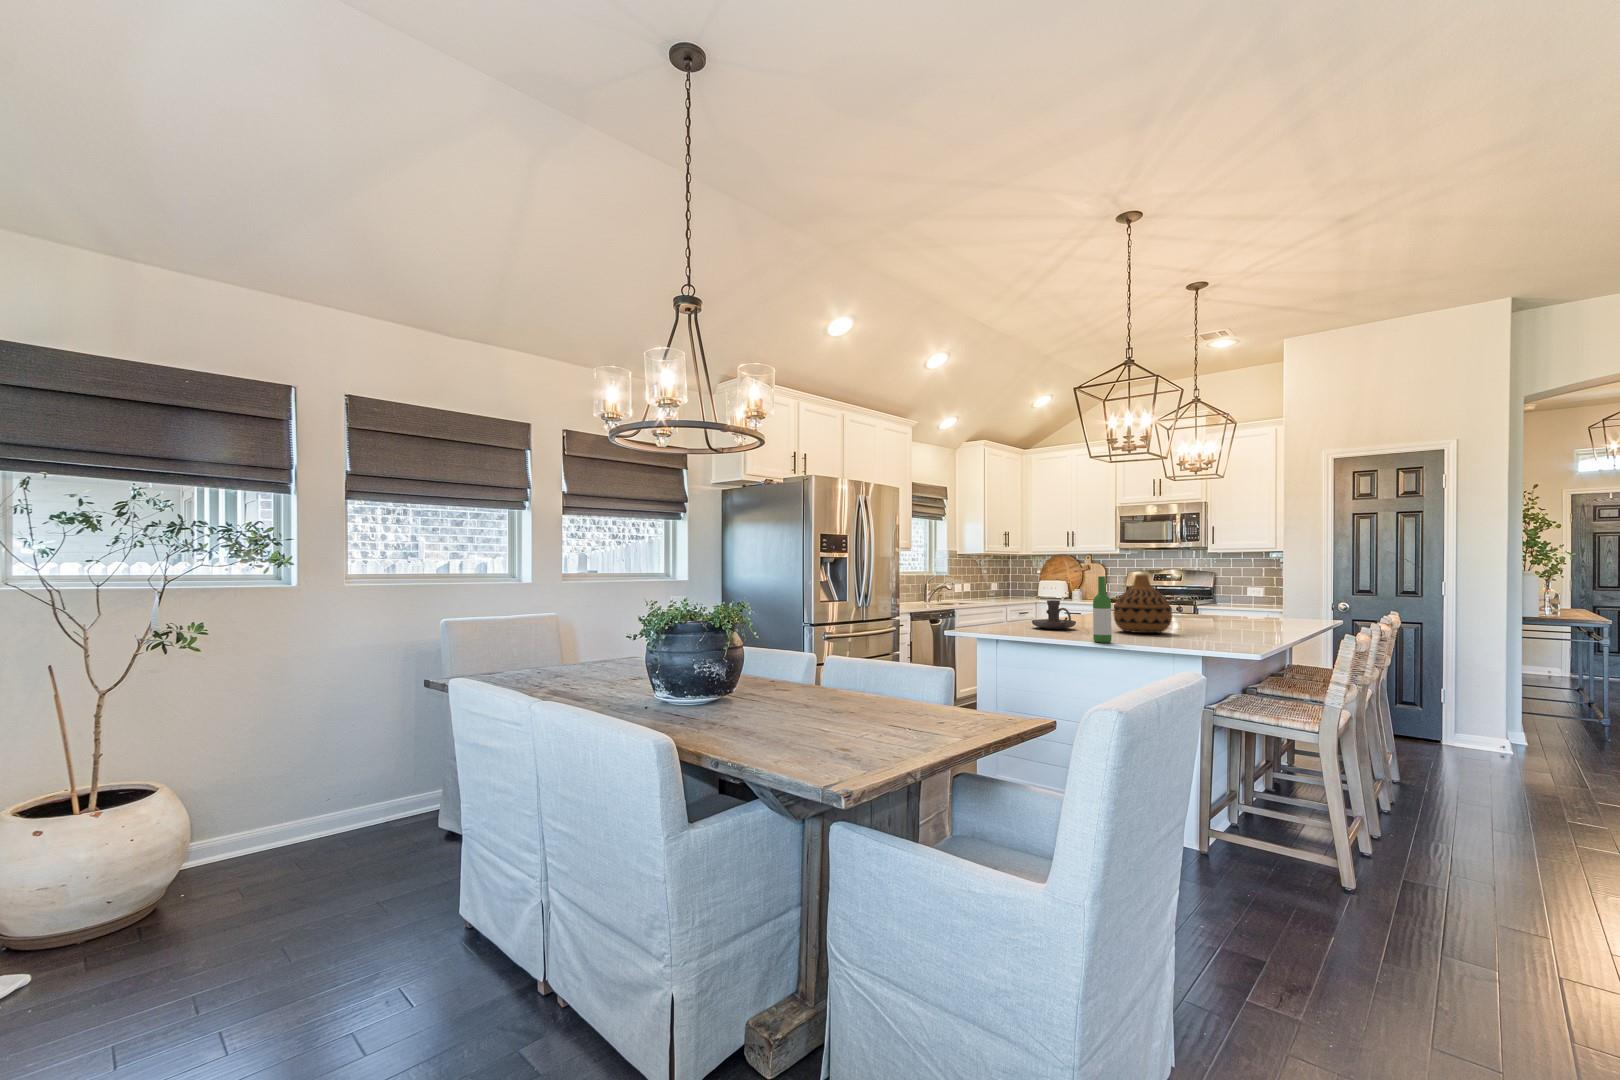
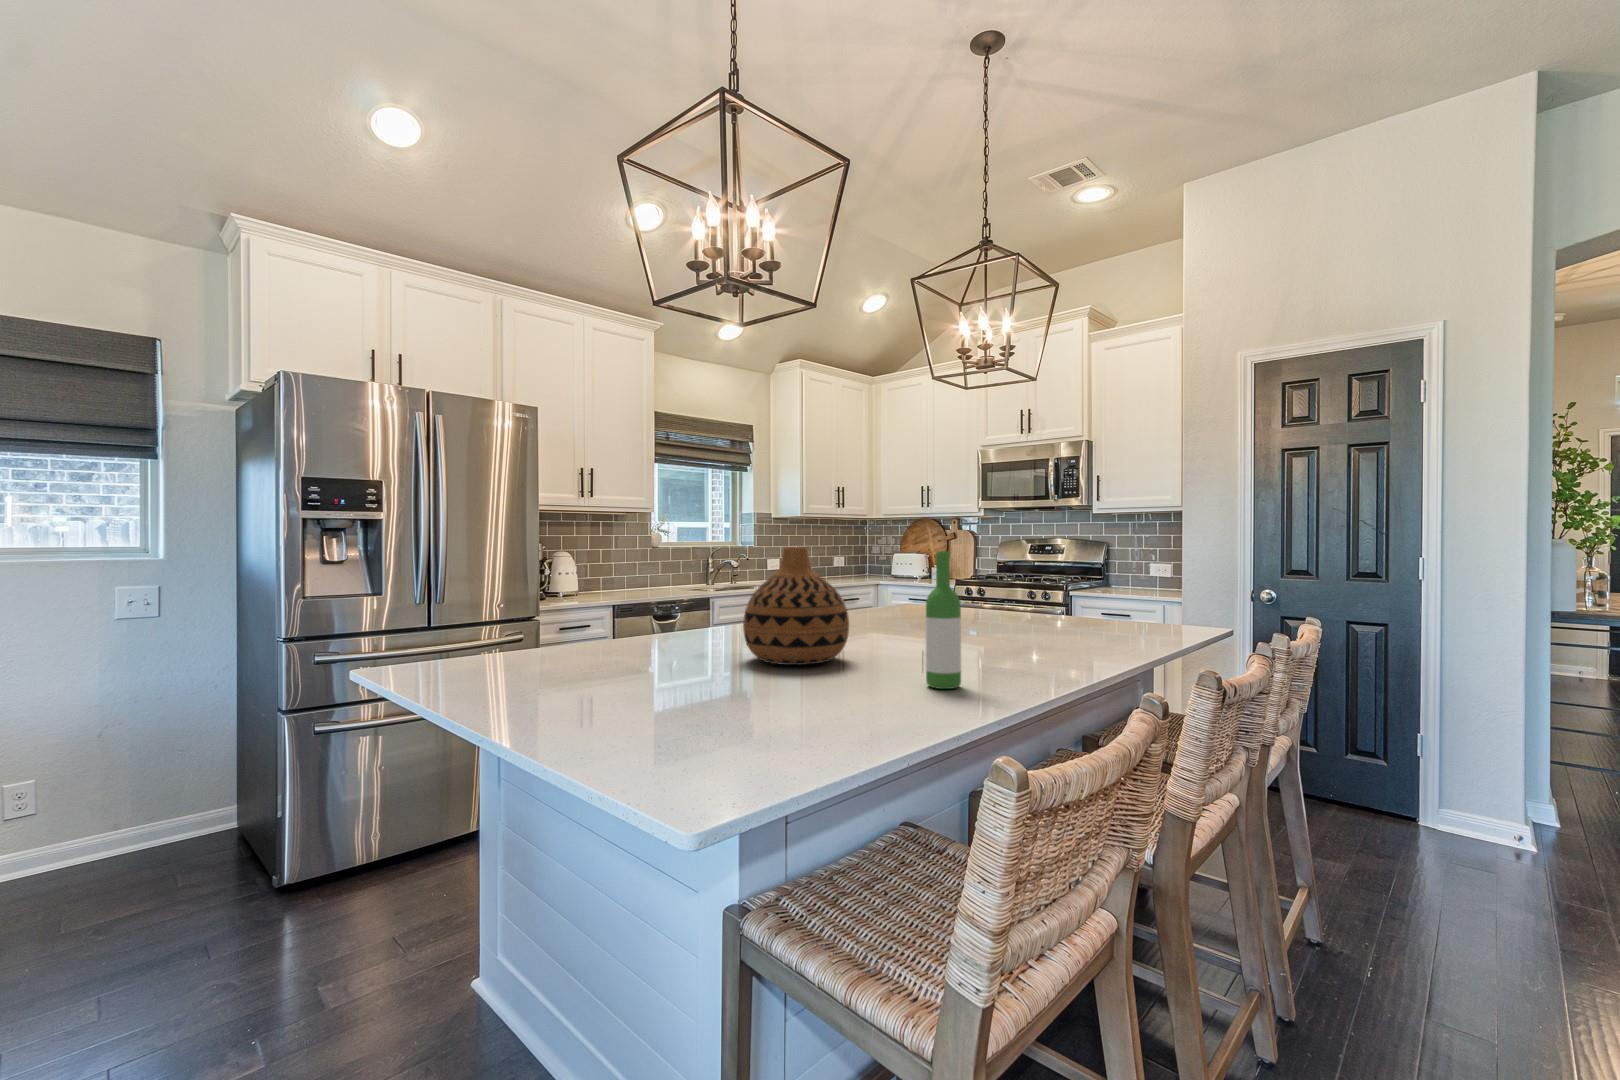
wine bottle: present [1093,576,1112,643] -> present [926,551,961,689]
candle holder: present [1032,600,1076,629] -> none [618,596,699,651]

